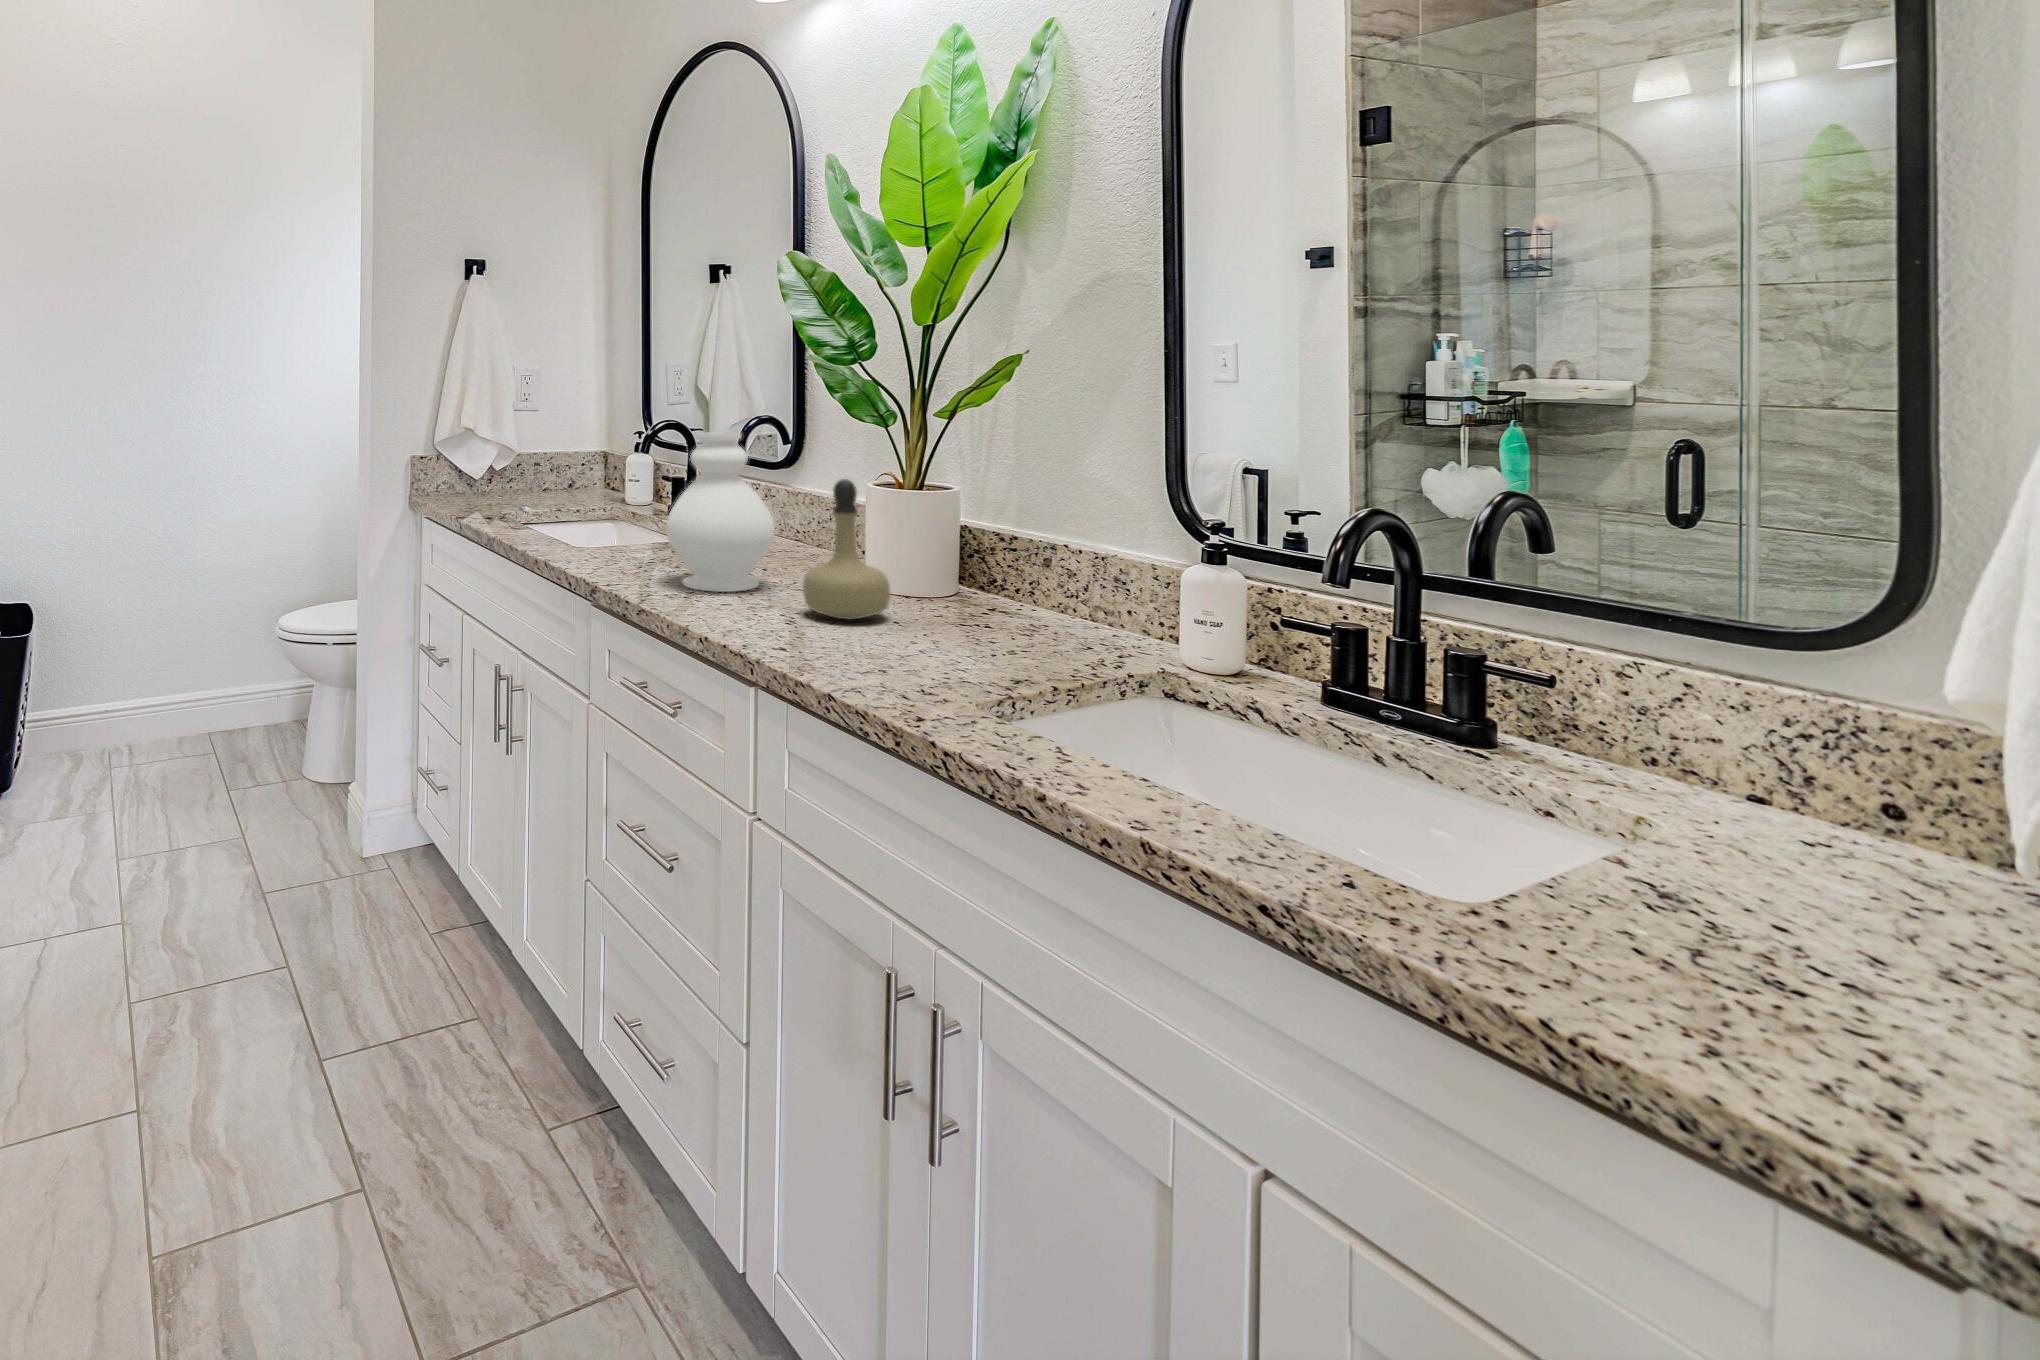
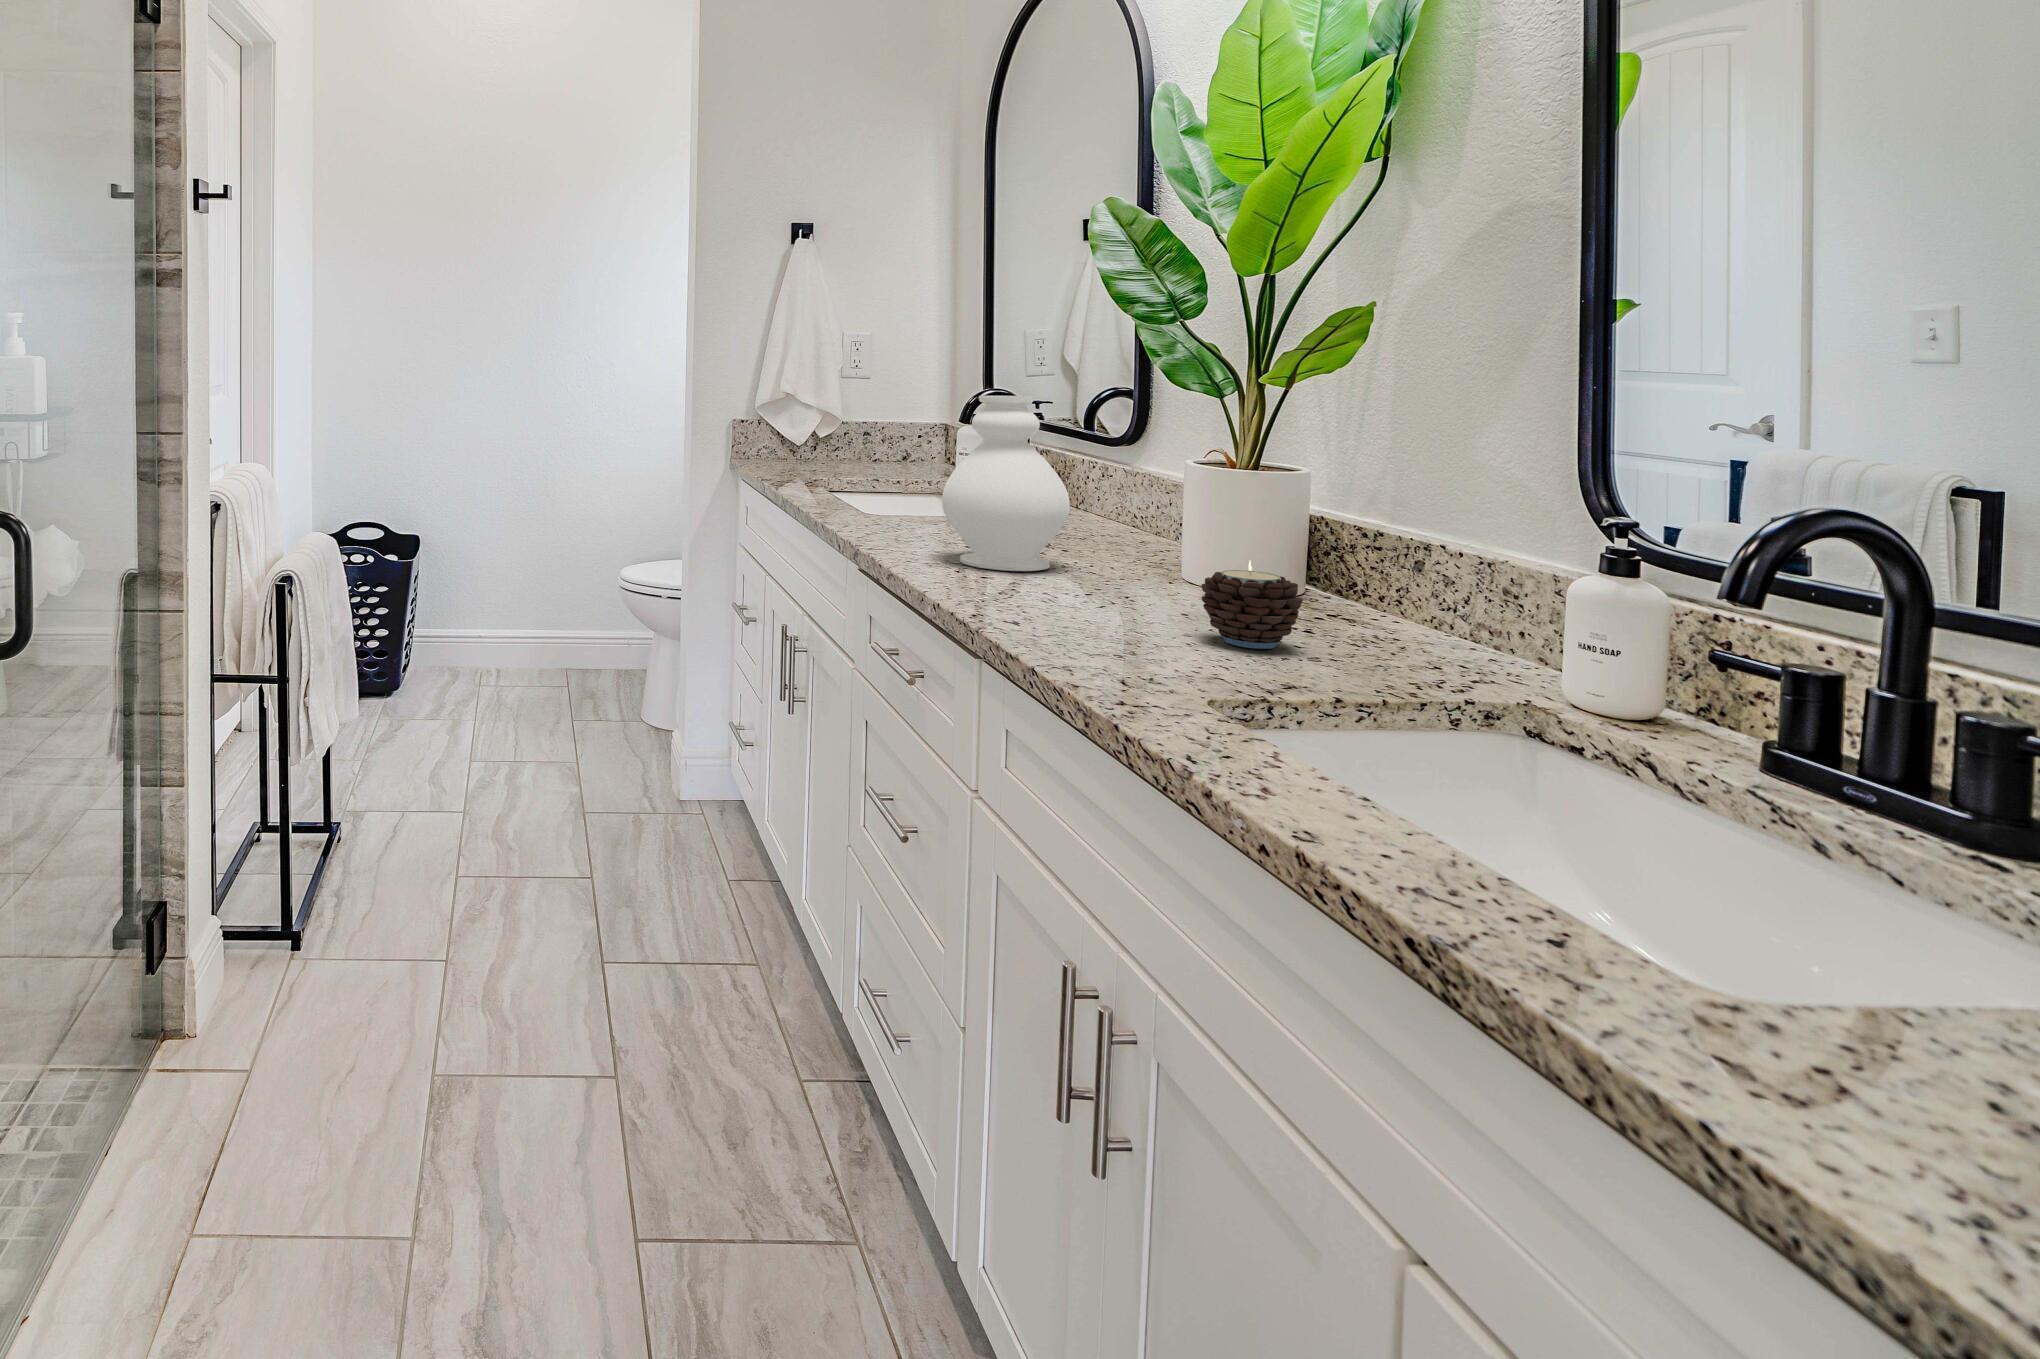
perfume bottle: present [803,479,890,620] -> none [1077,447,1186,608]
candle: none [918,573,999,648] -> present [1202,560,1303,649]

